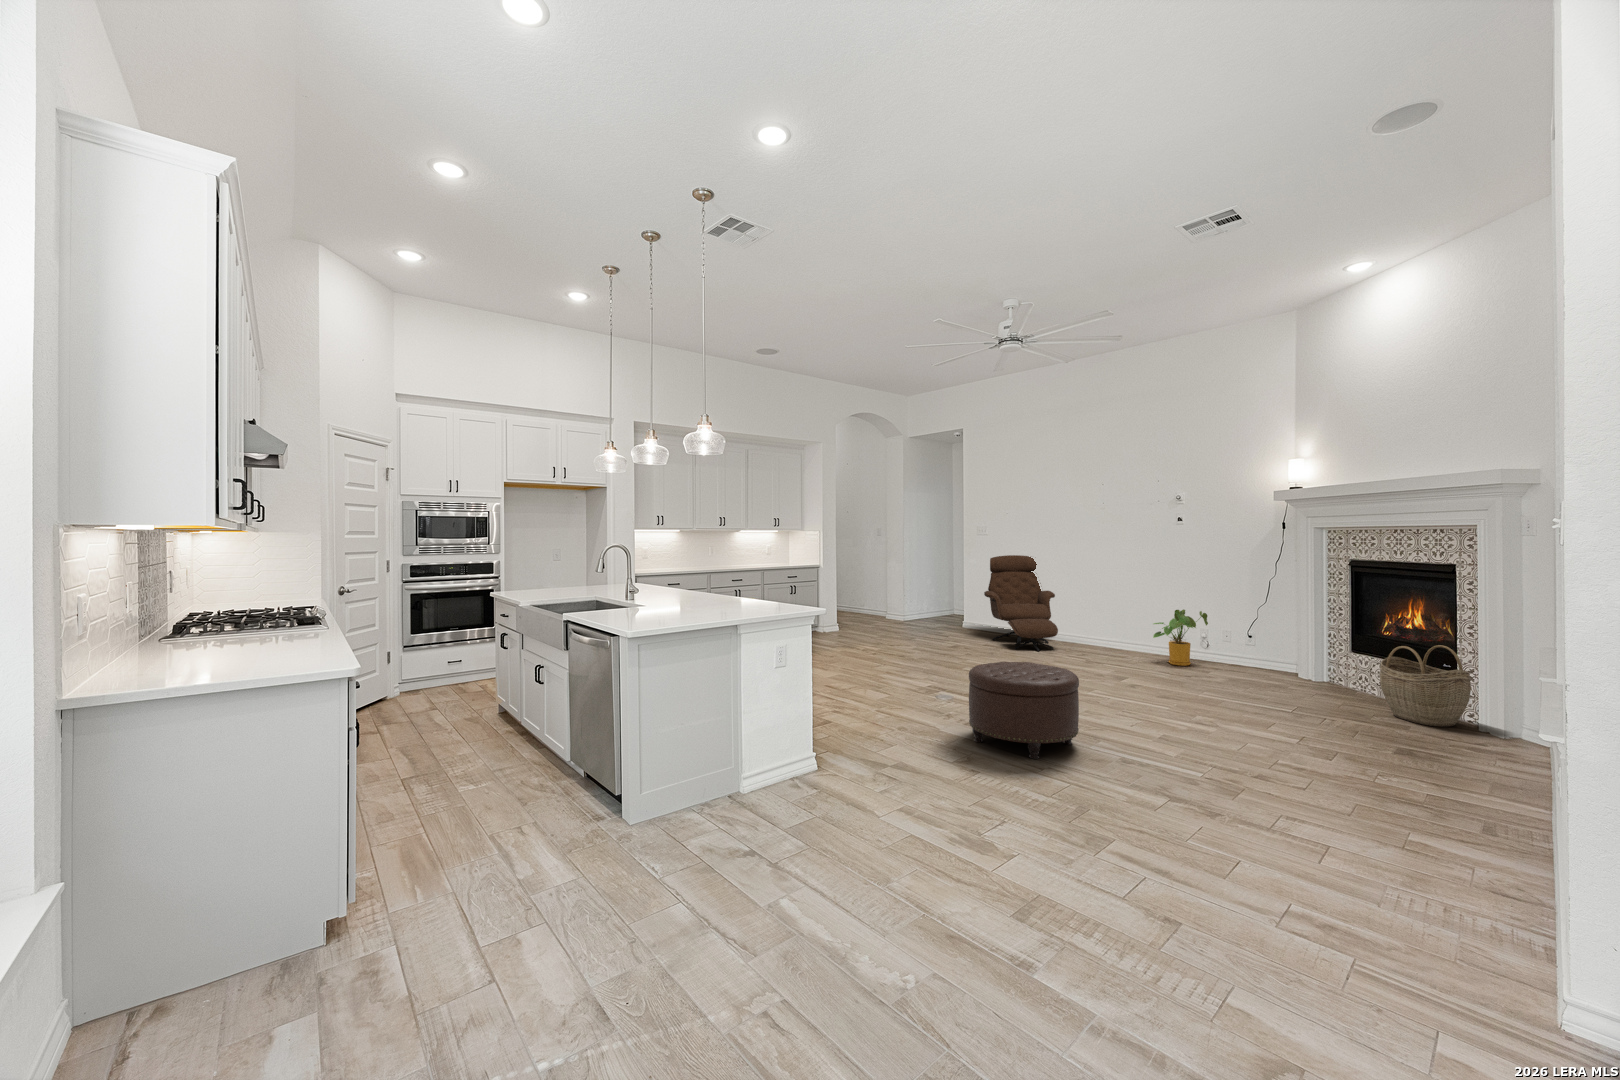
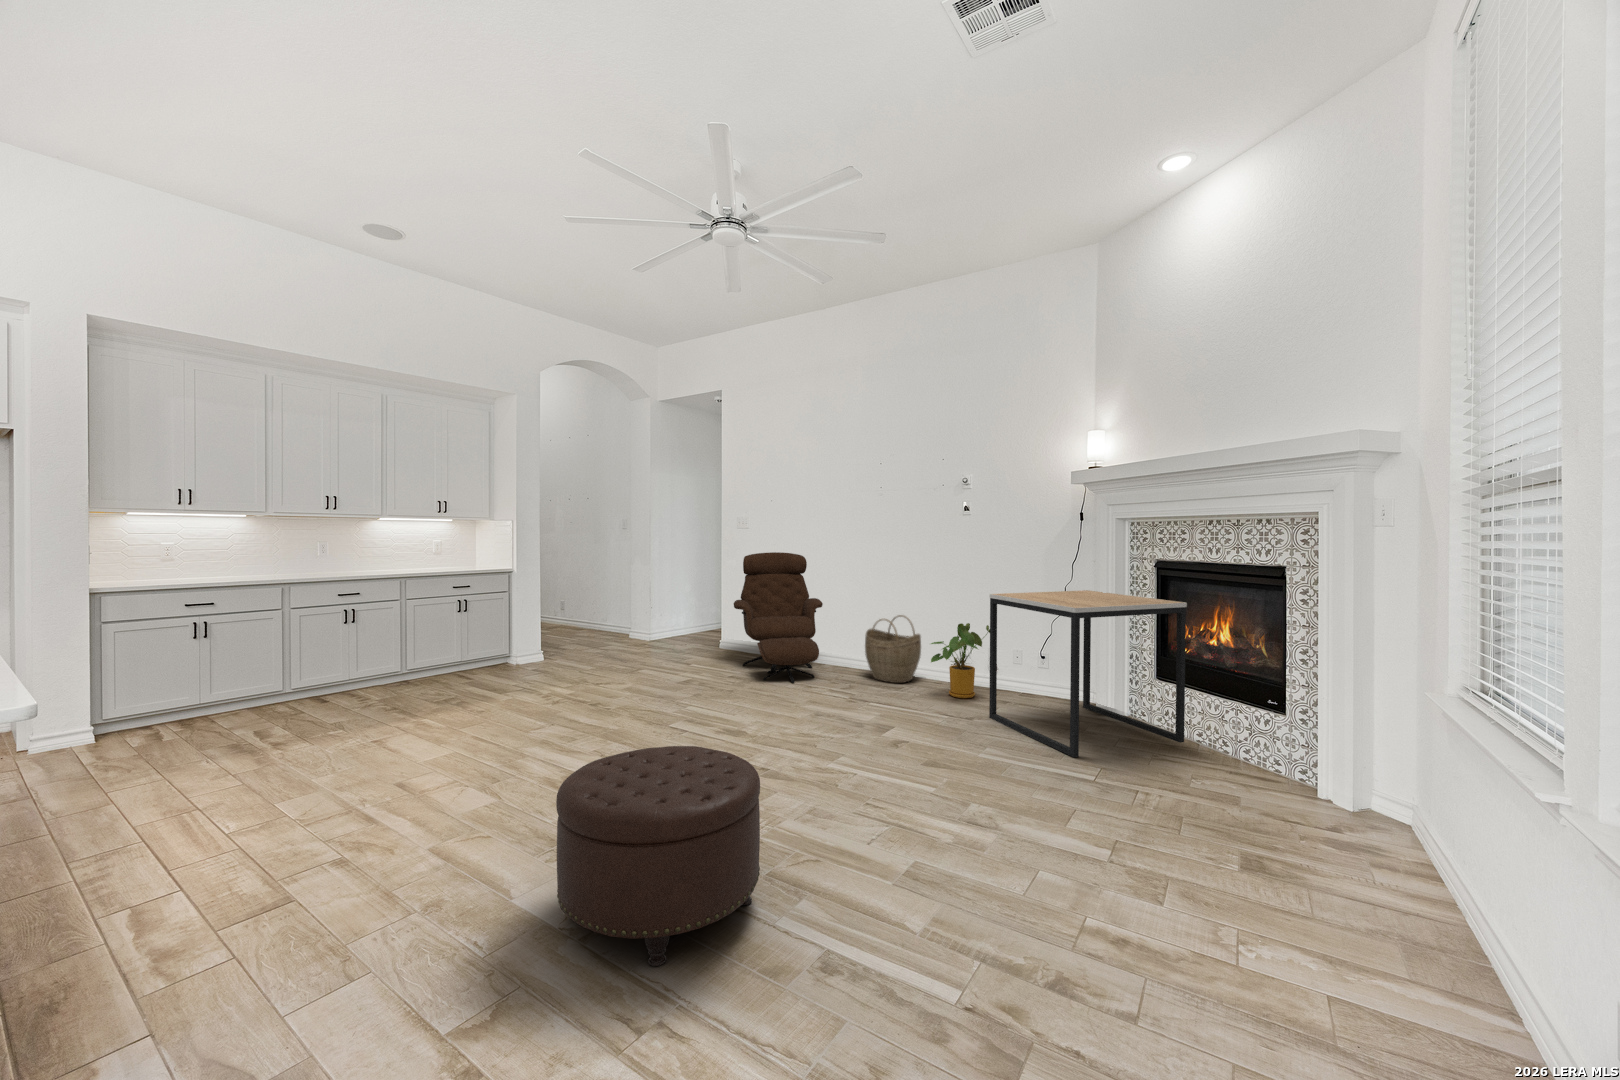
side table: none [1205,584,1374,701] -> present [989,590,1187,757]
woven basket: present [1380,645,1471,727] -> present [865,615,921,683]

